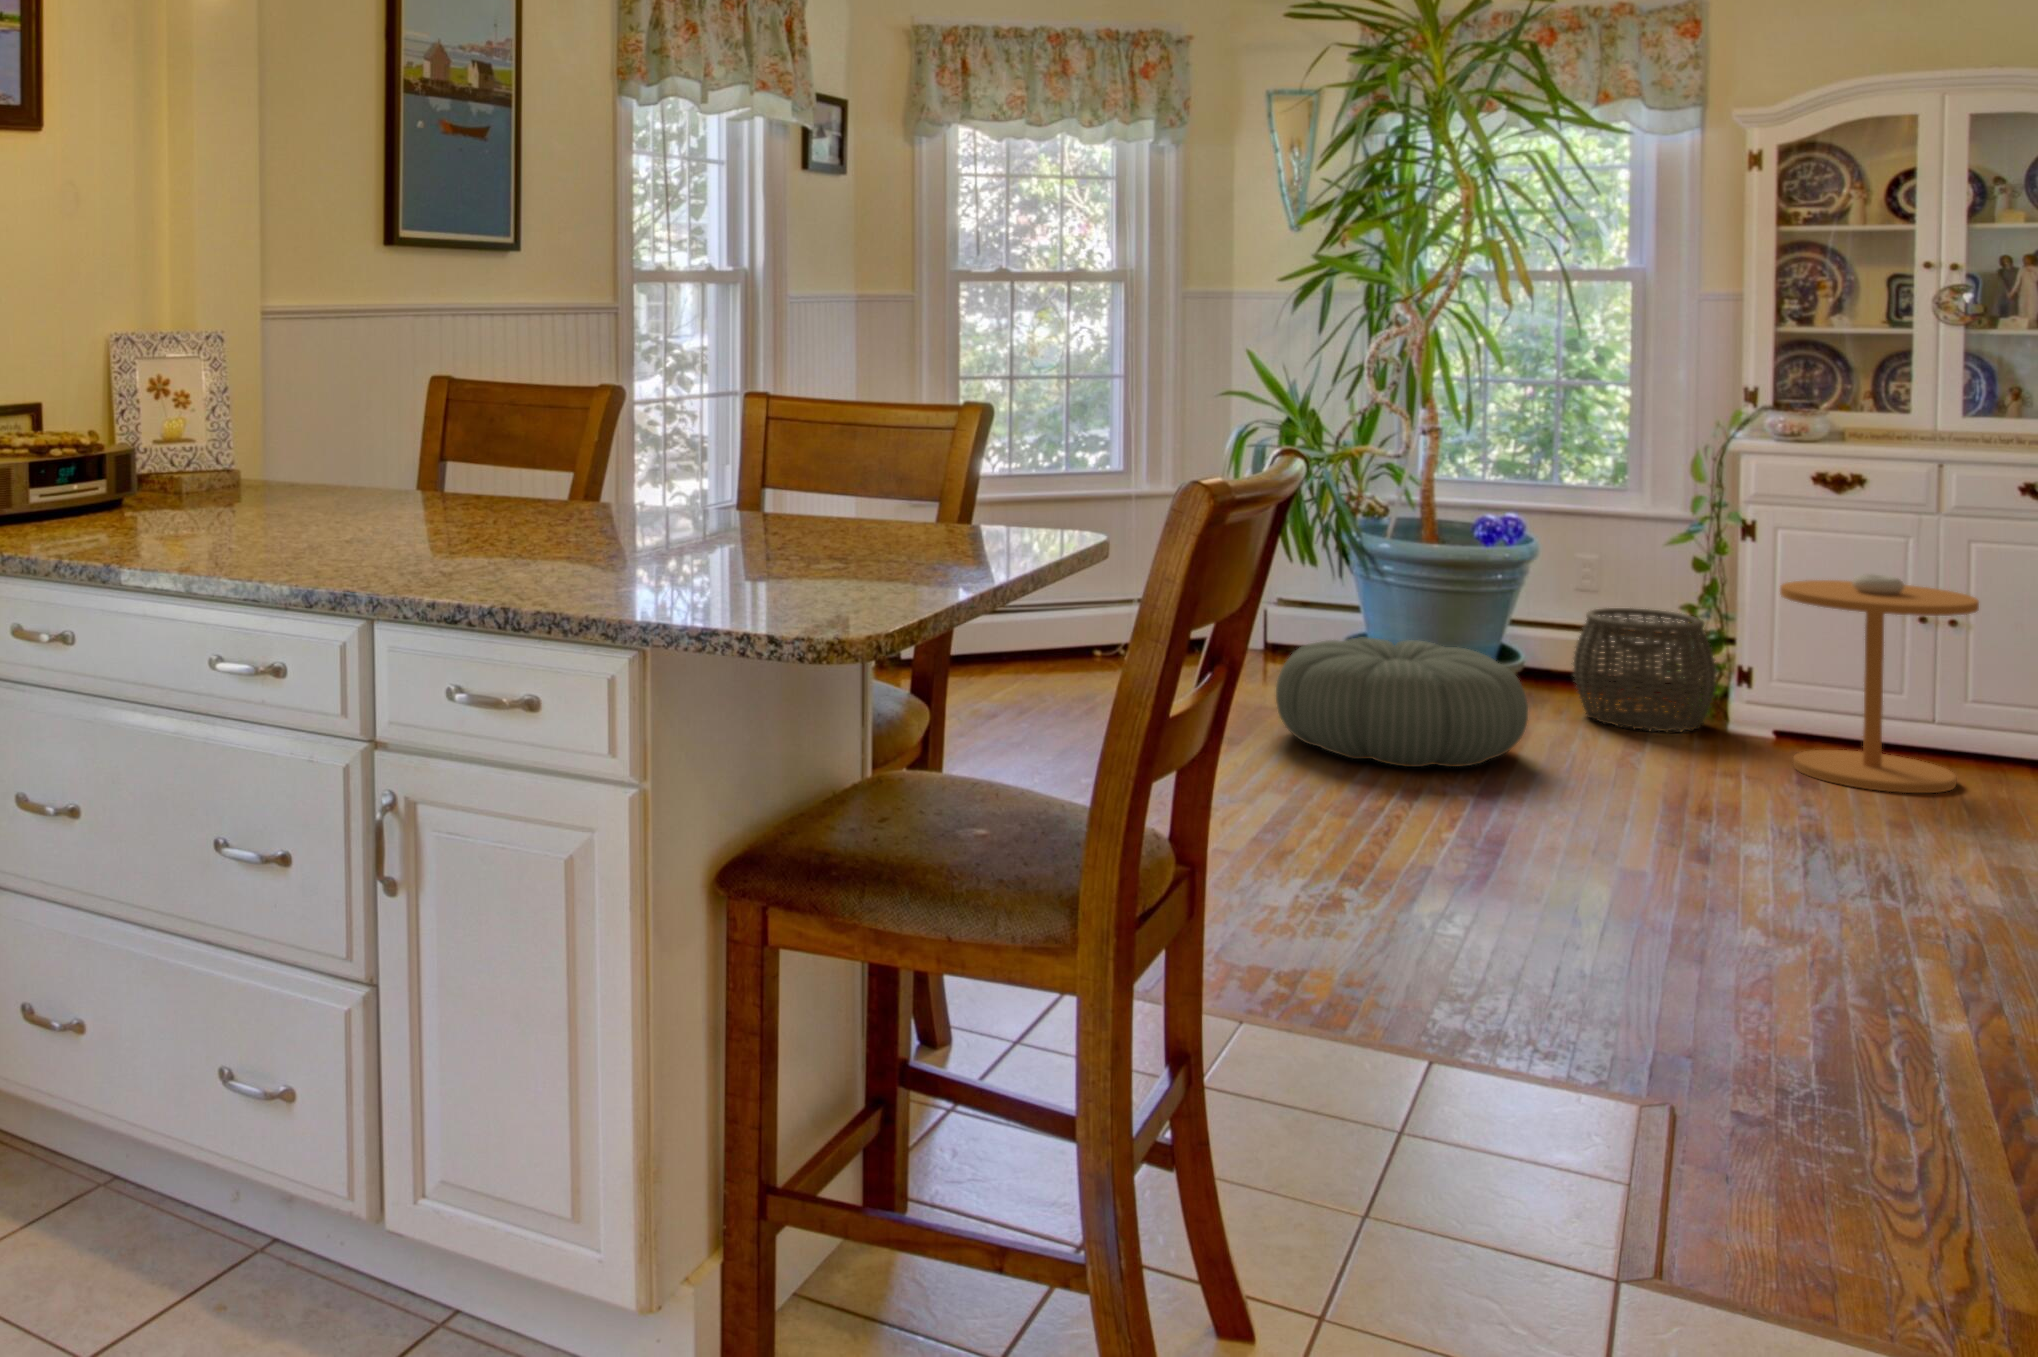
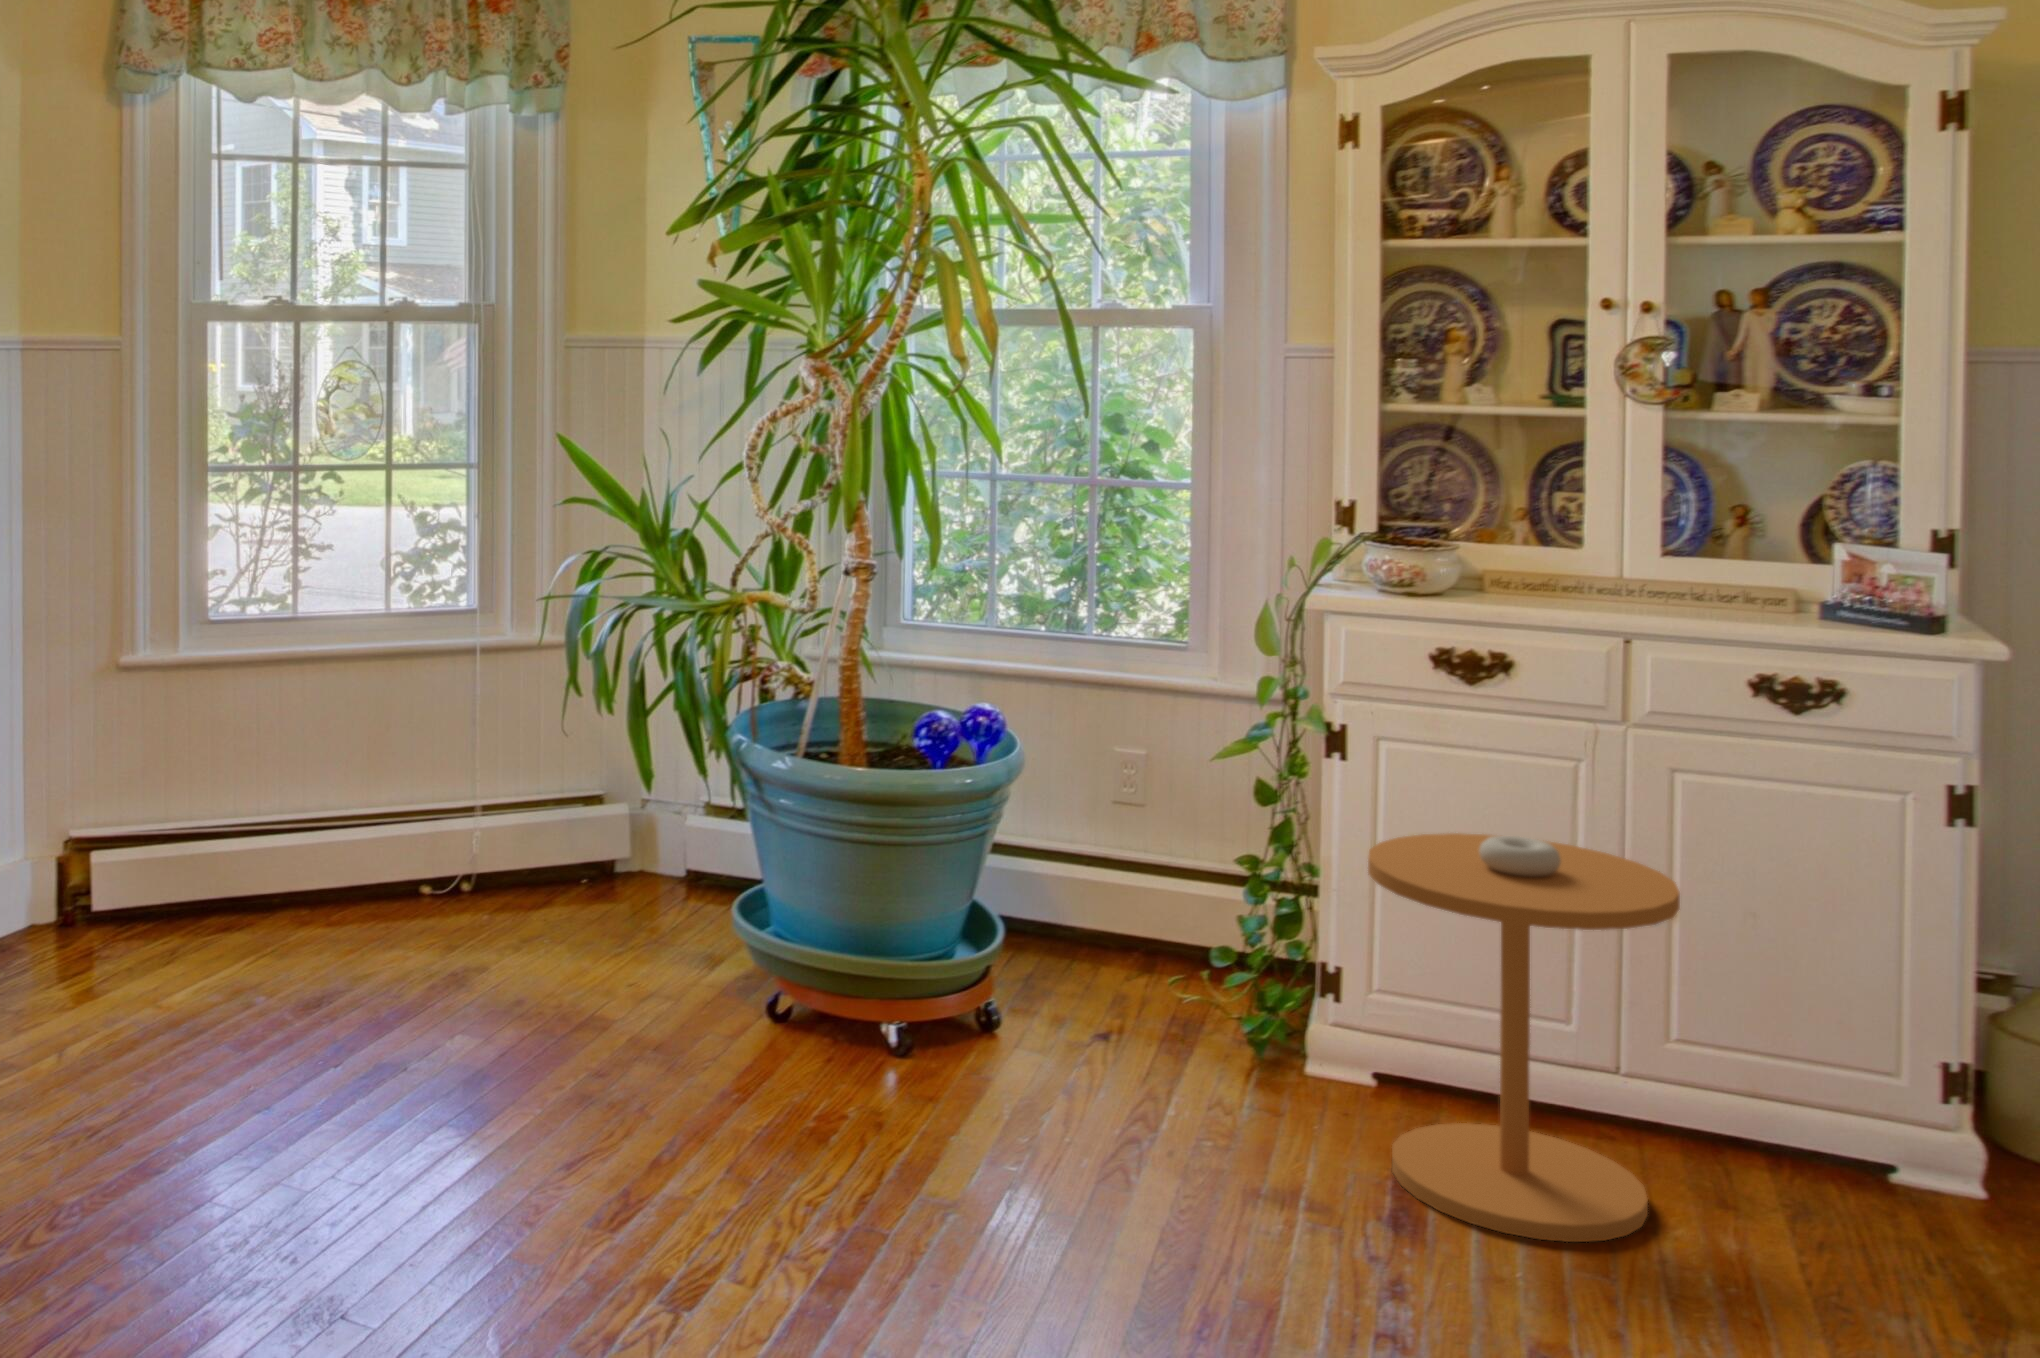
woven basket: present [1573,608,1717,732] -> none [1084,850,1299,1073]
pouf: present [1276,637,1528,767] -> none [553,927,952,1199]

